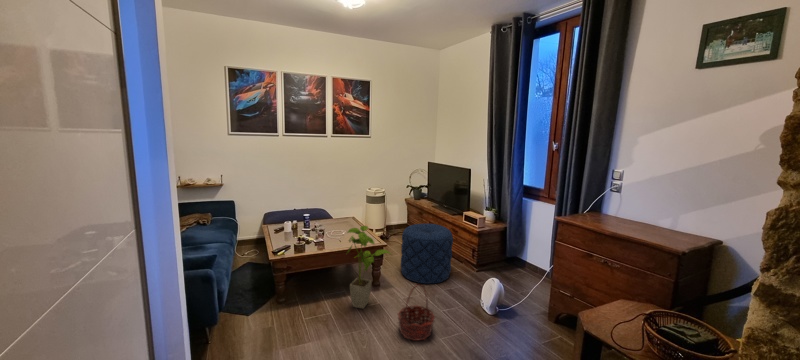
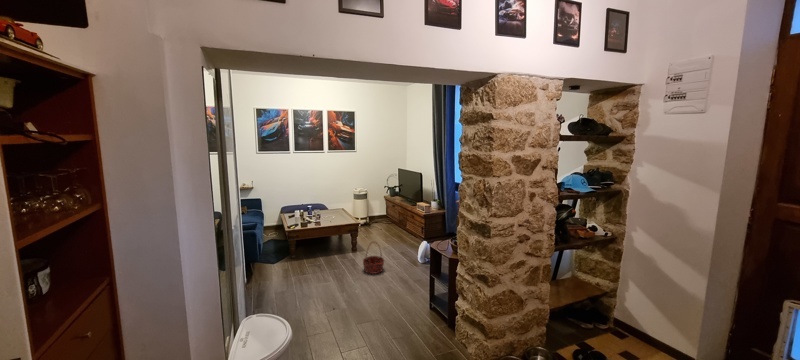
pouf: present [401,224,453,284] -> none [373,210,407,248]
house plant: present [347,226,391,309] -> none [333,209,361,261]

